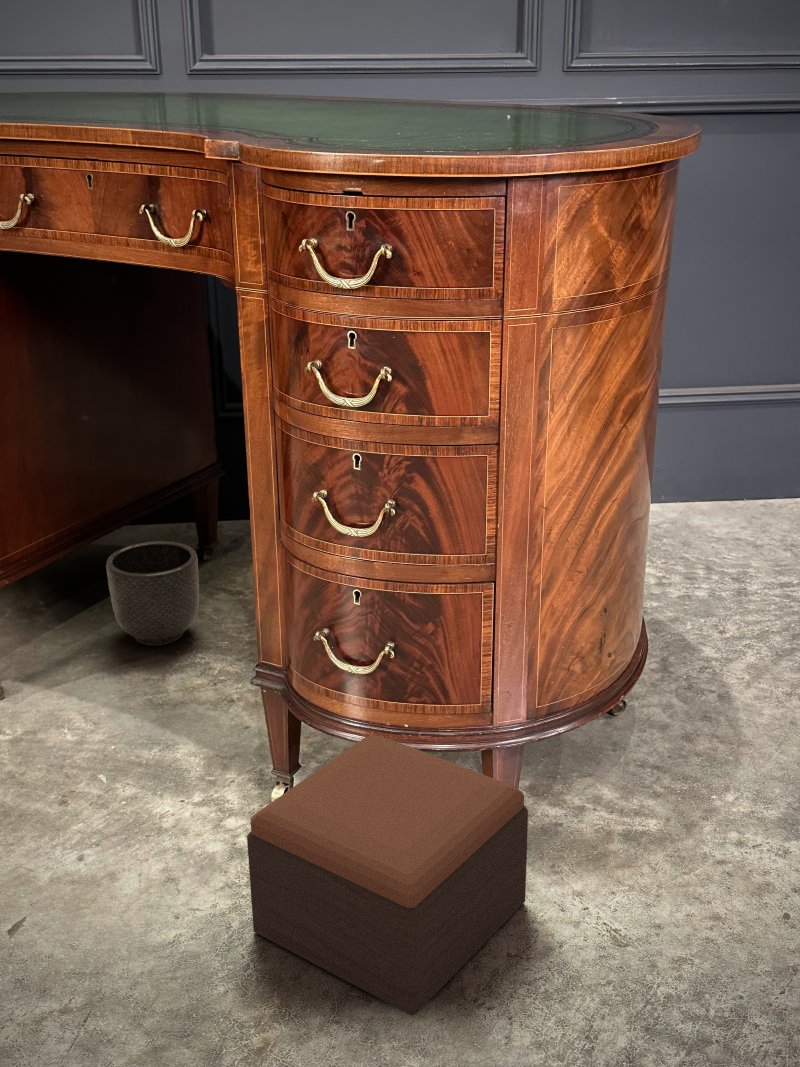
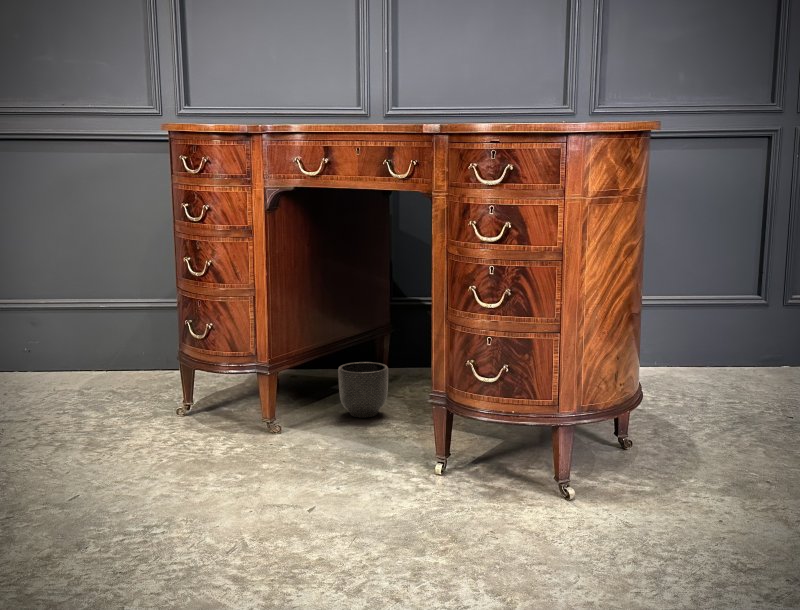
footstool: present [247,735,528,1015] -> none [432,420,579,541]

